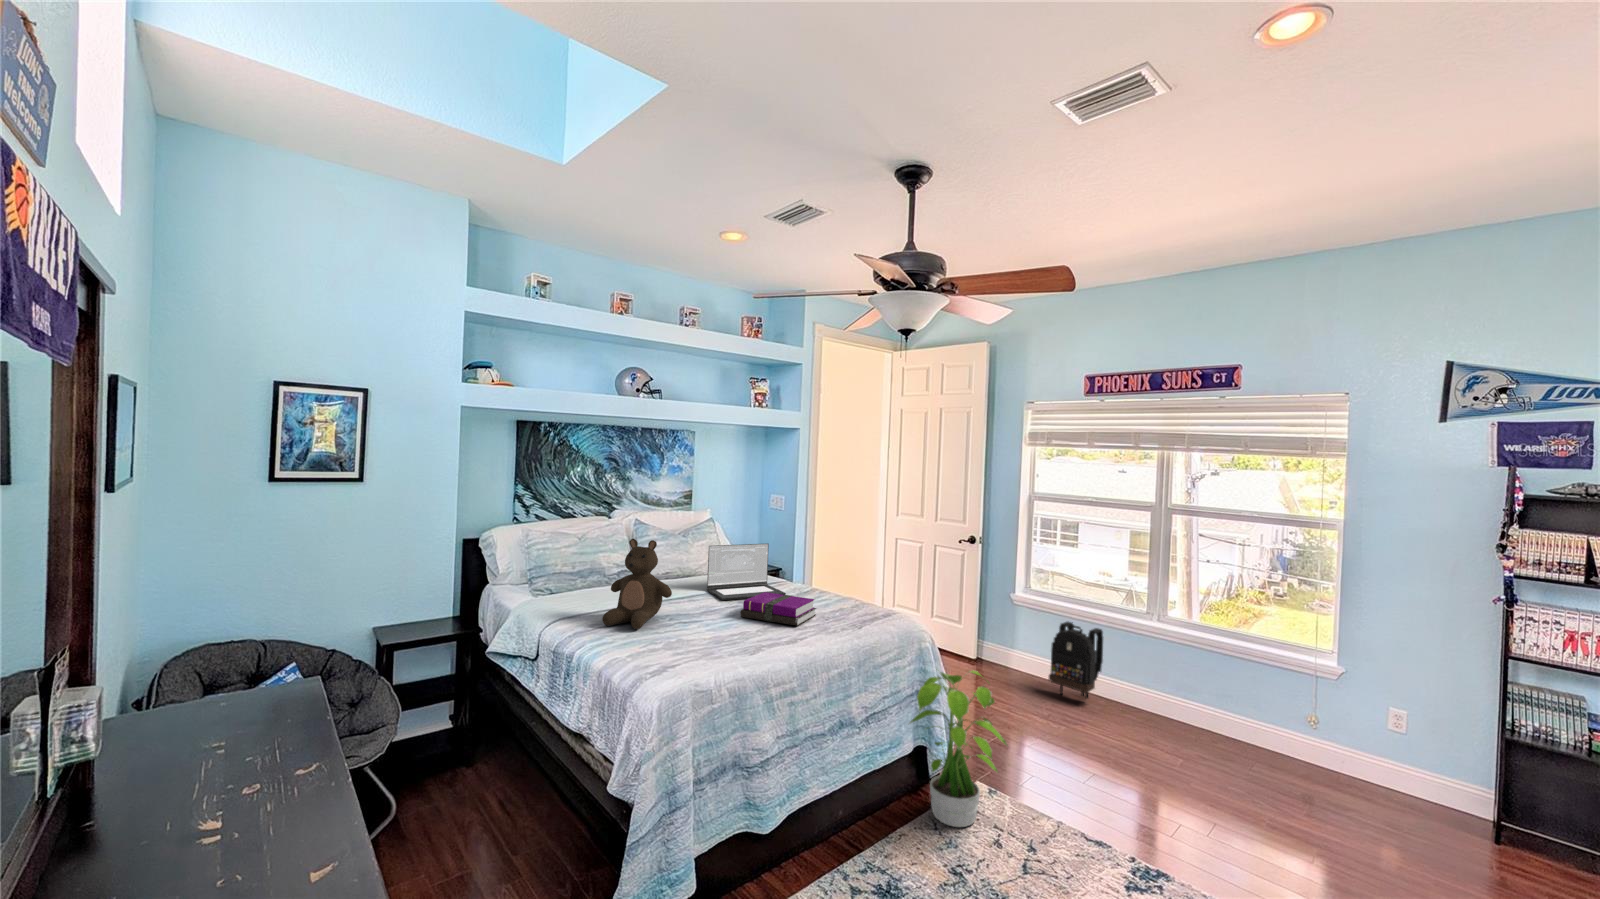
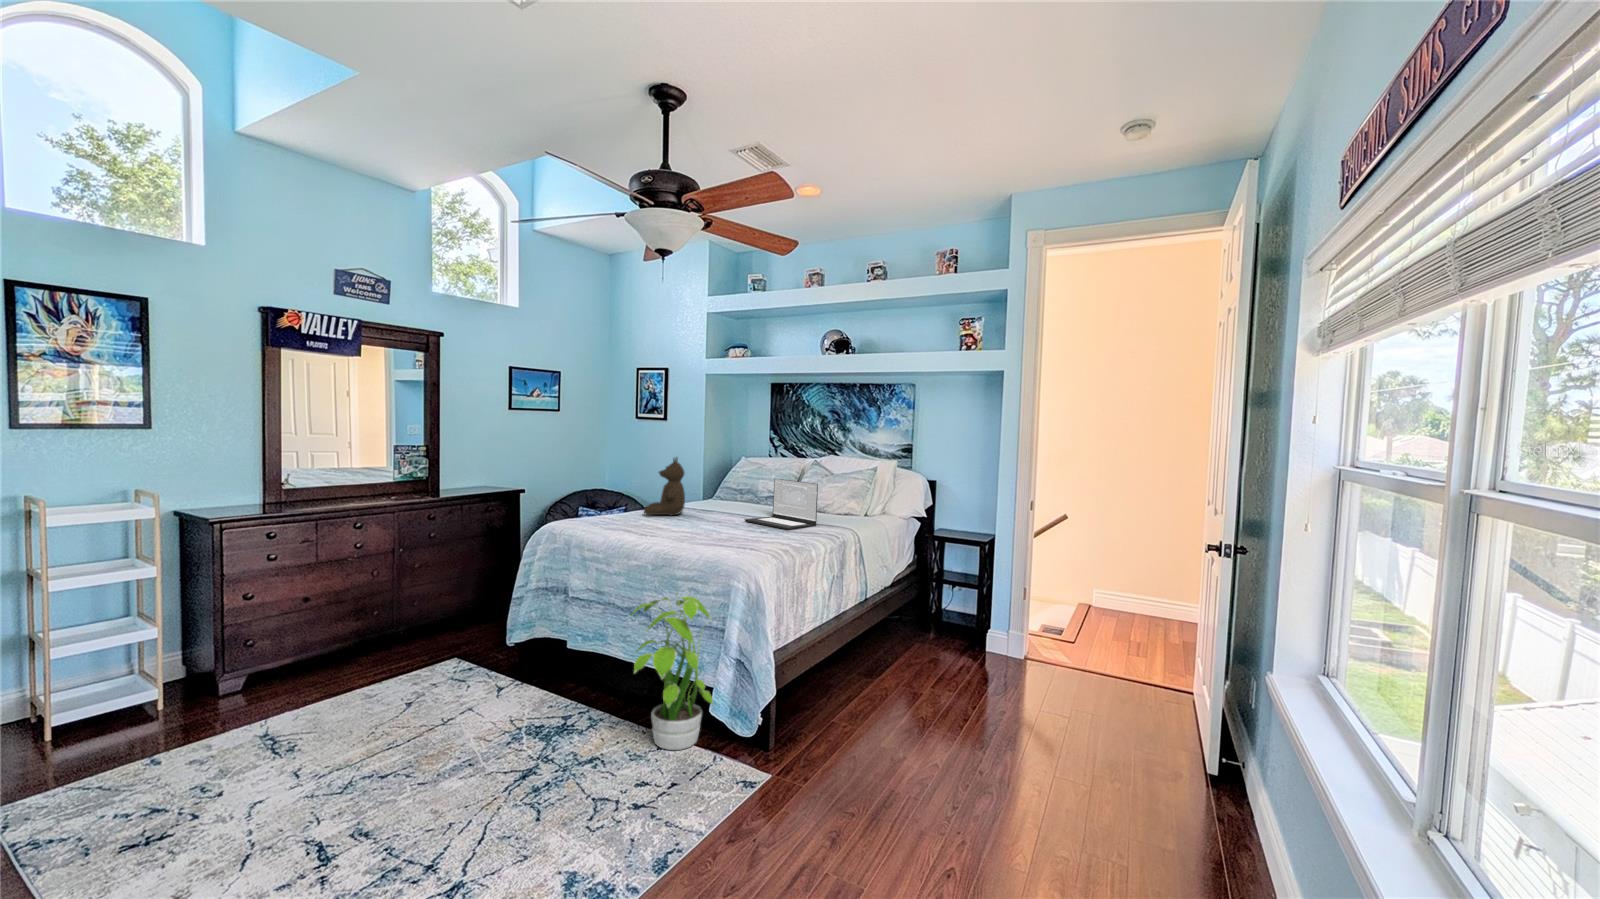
notebook: present [741,592,816,626] -> none [688,513,742,537]
backpack: present [1048,622,1103,699] -> none [1091,701,1192,855]

